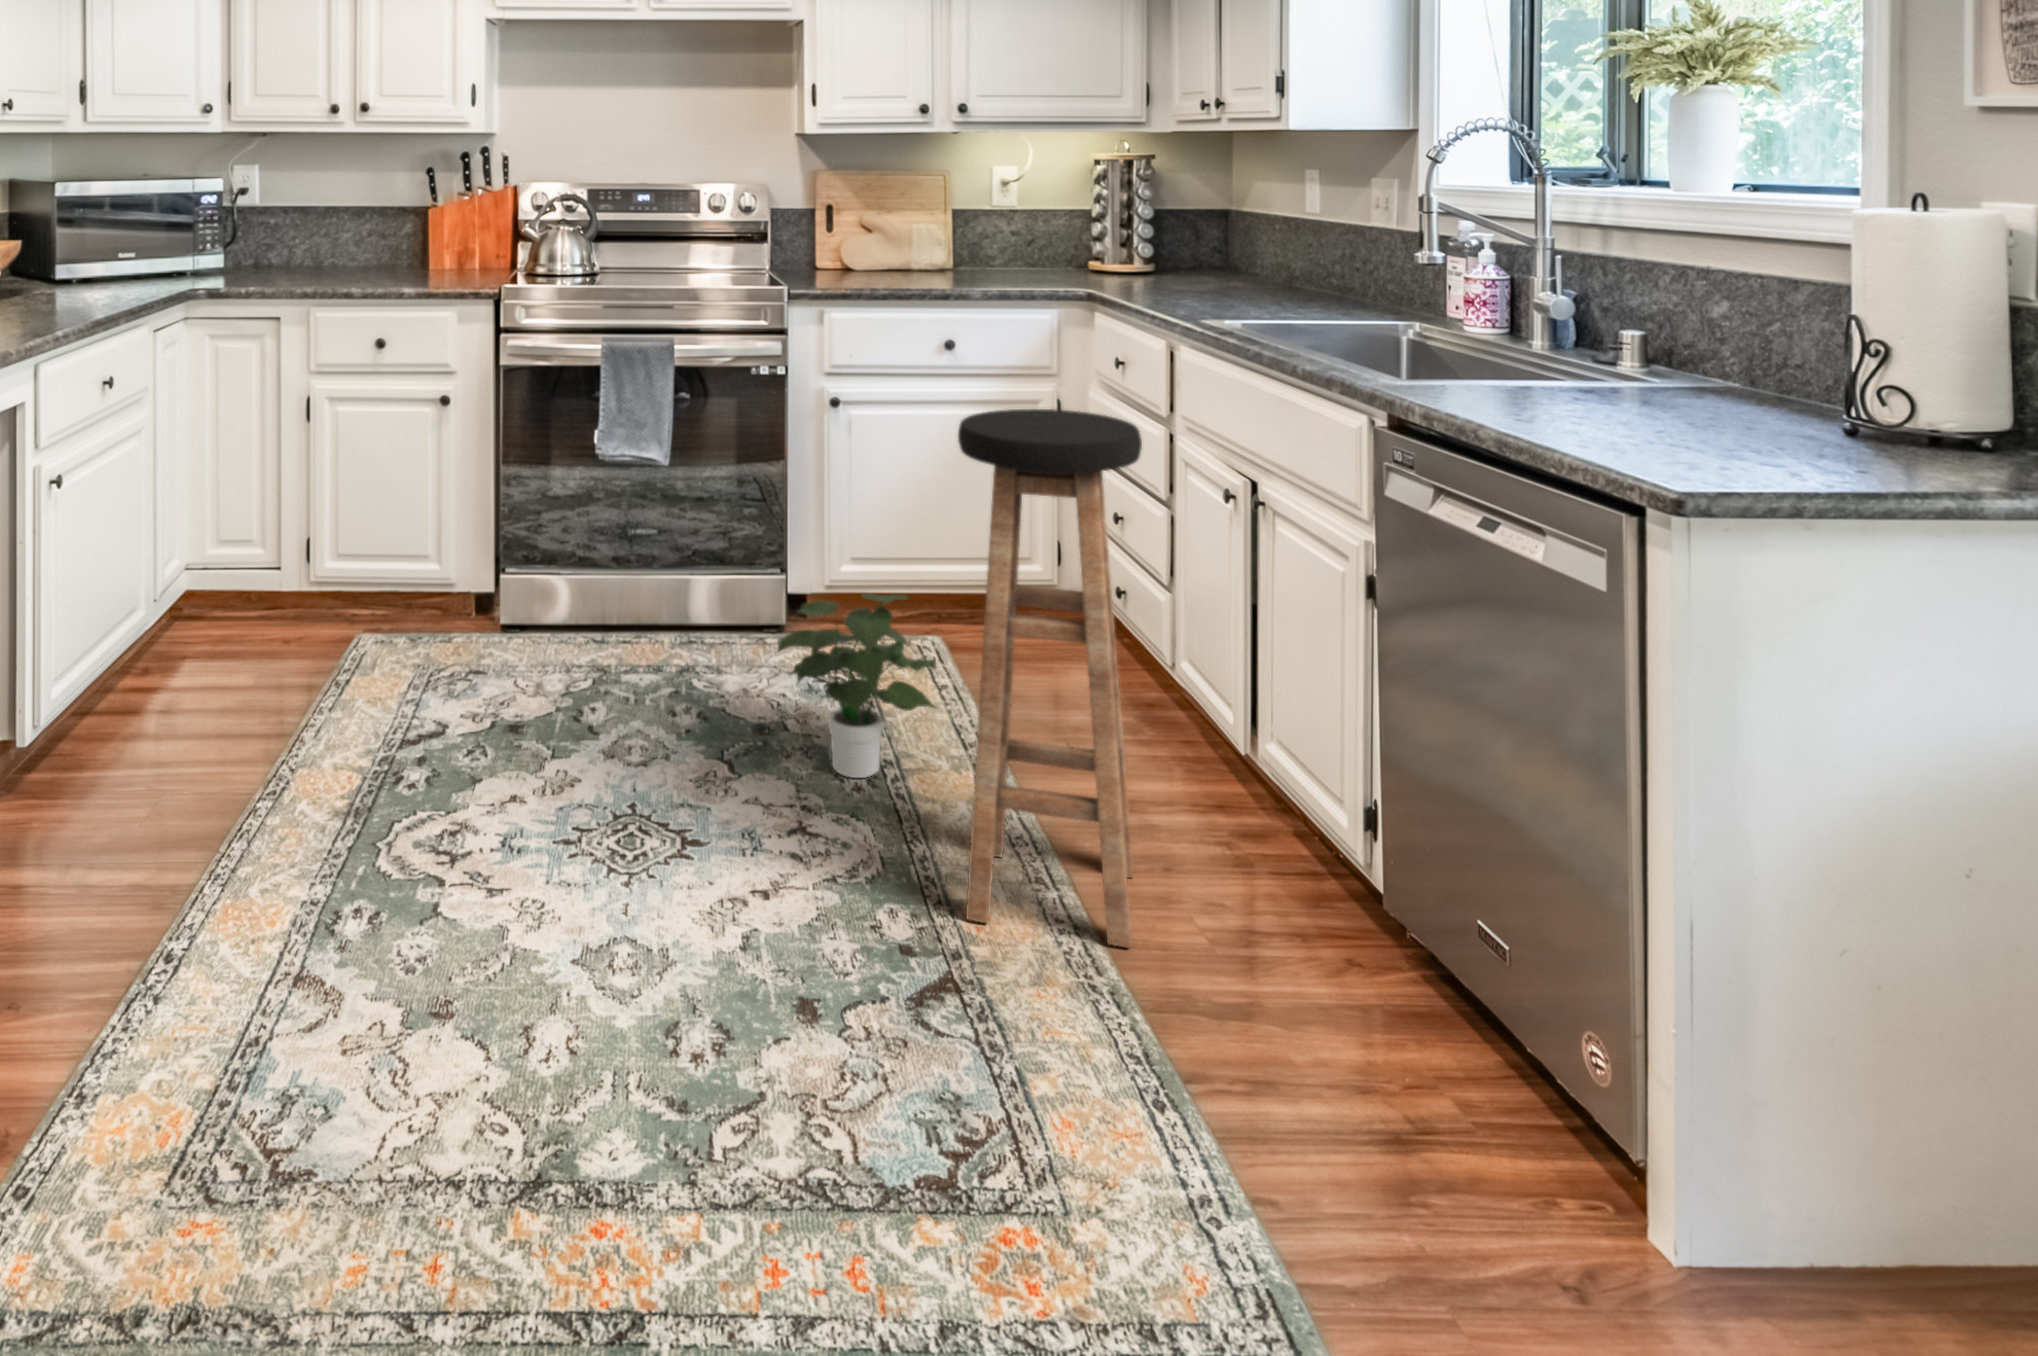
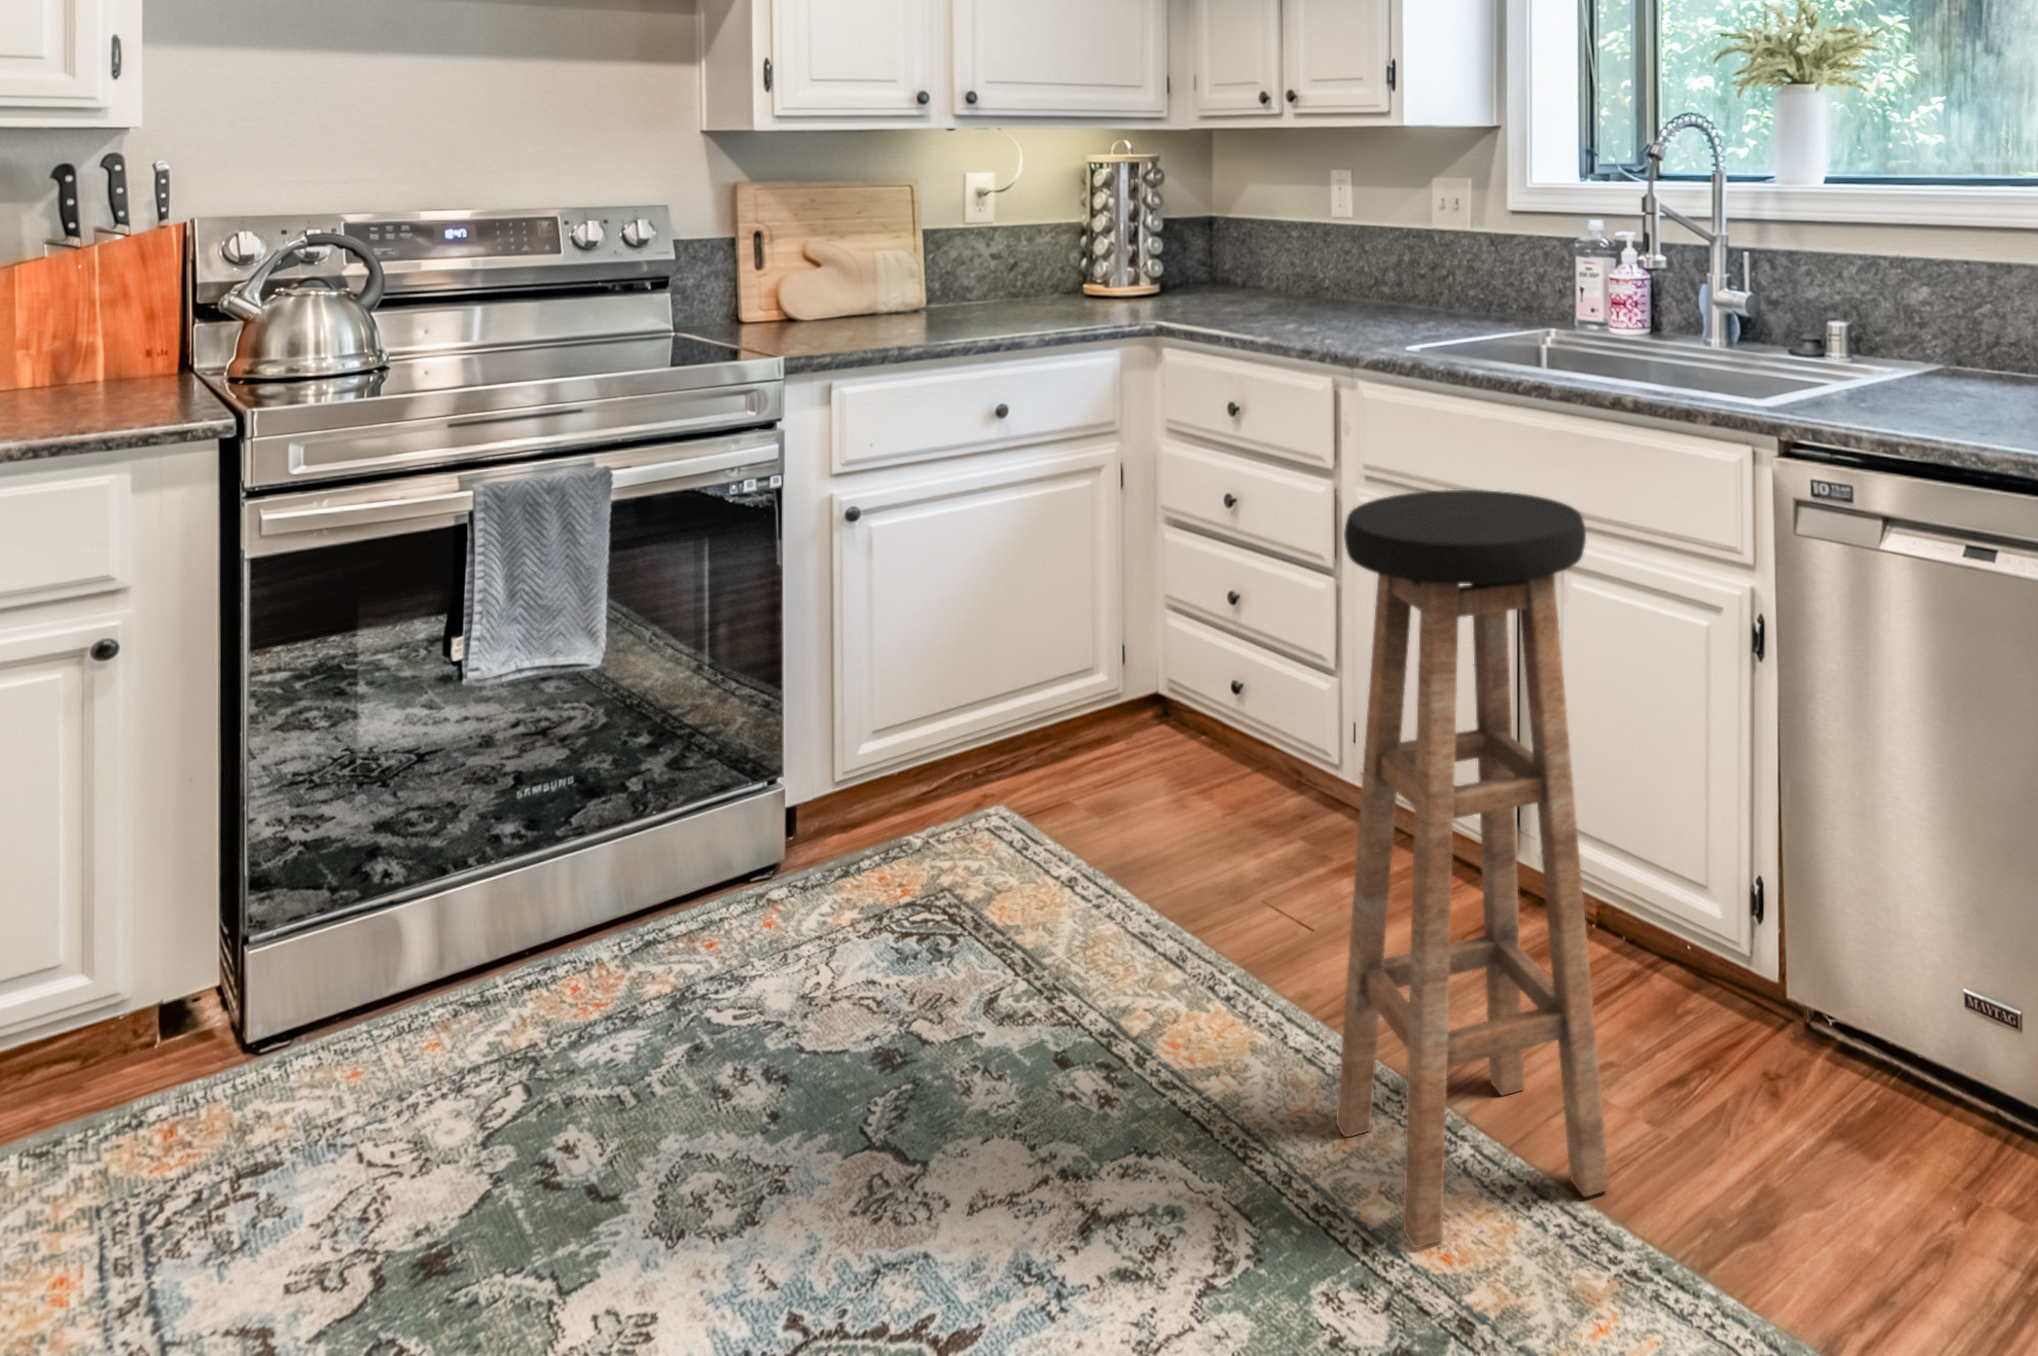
potted plant: present [777,593,936,778] -> none [951,794,1208,1096]

